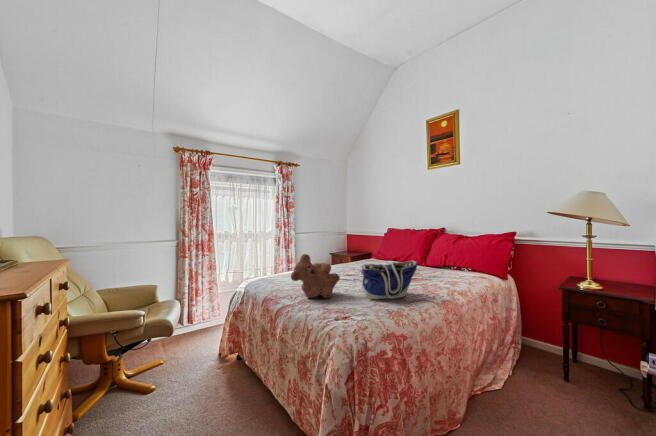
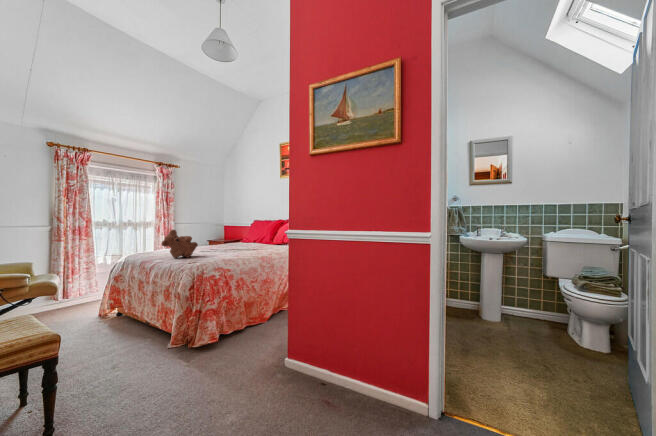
tote bag: present [360,261,417,299] -> none [210,233,247,256]

